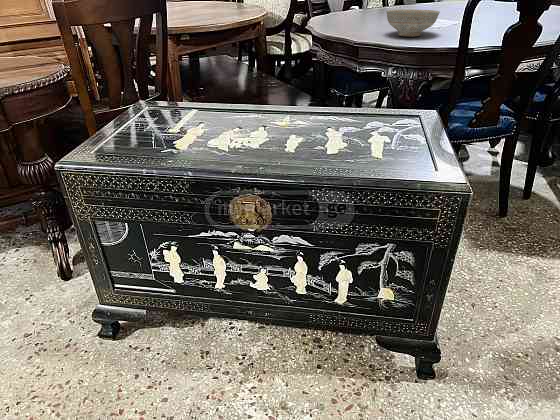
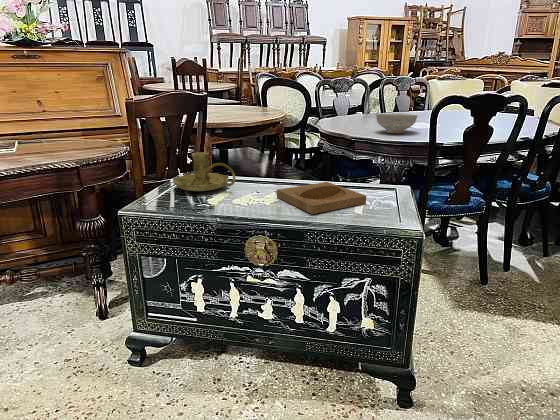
candle holder: none [131,74,211,129] -> present [174,152,235,191]
tray: none [266,110,384,162] -> present [277,182,366,214]

